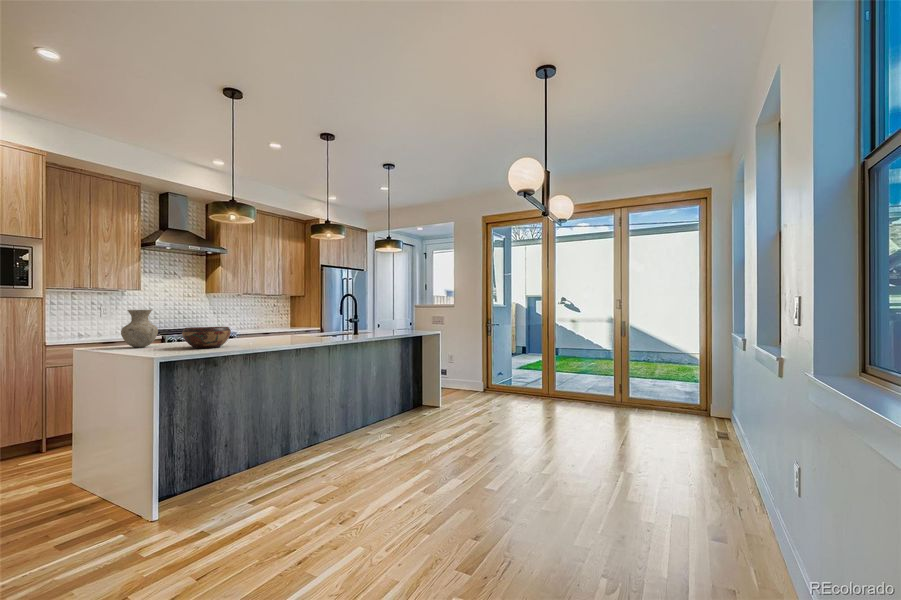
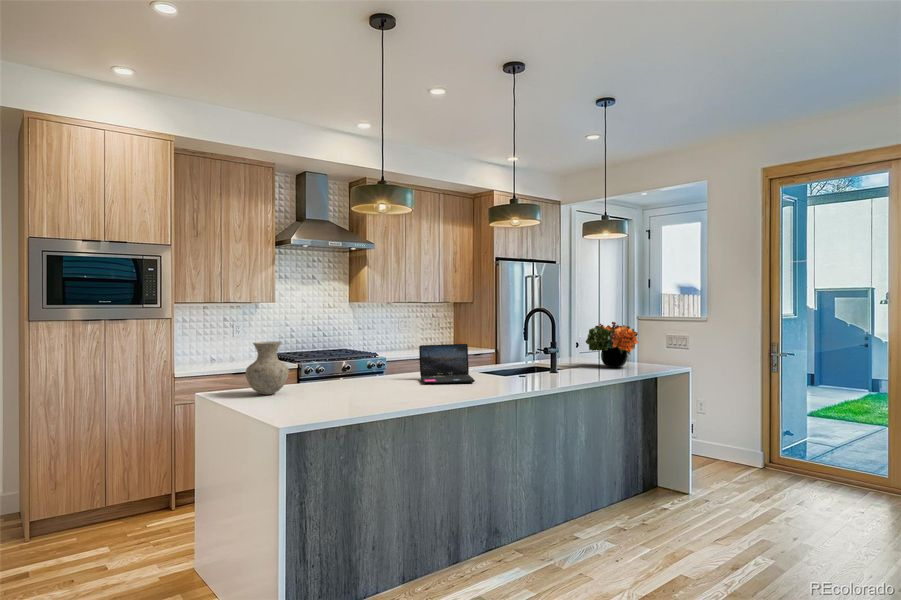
flower arrangement: none [377,302,409,331] -> present [586,322,638,368]
laptop: none [261,314,301,339] -> present [419,344,475,384]
decorative bowl: present [182,327,231,348] -> none [317,369,379,403]

